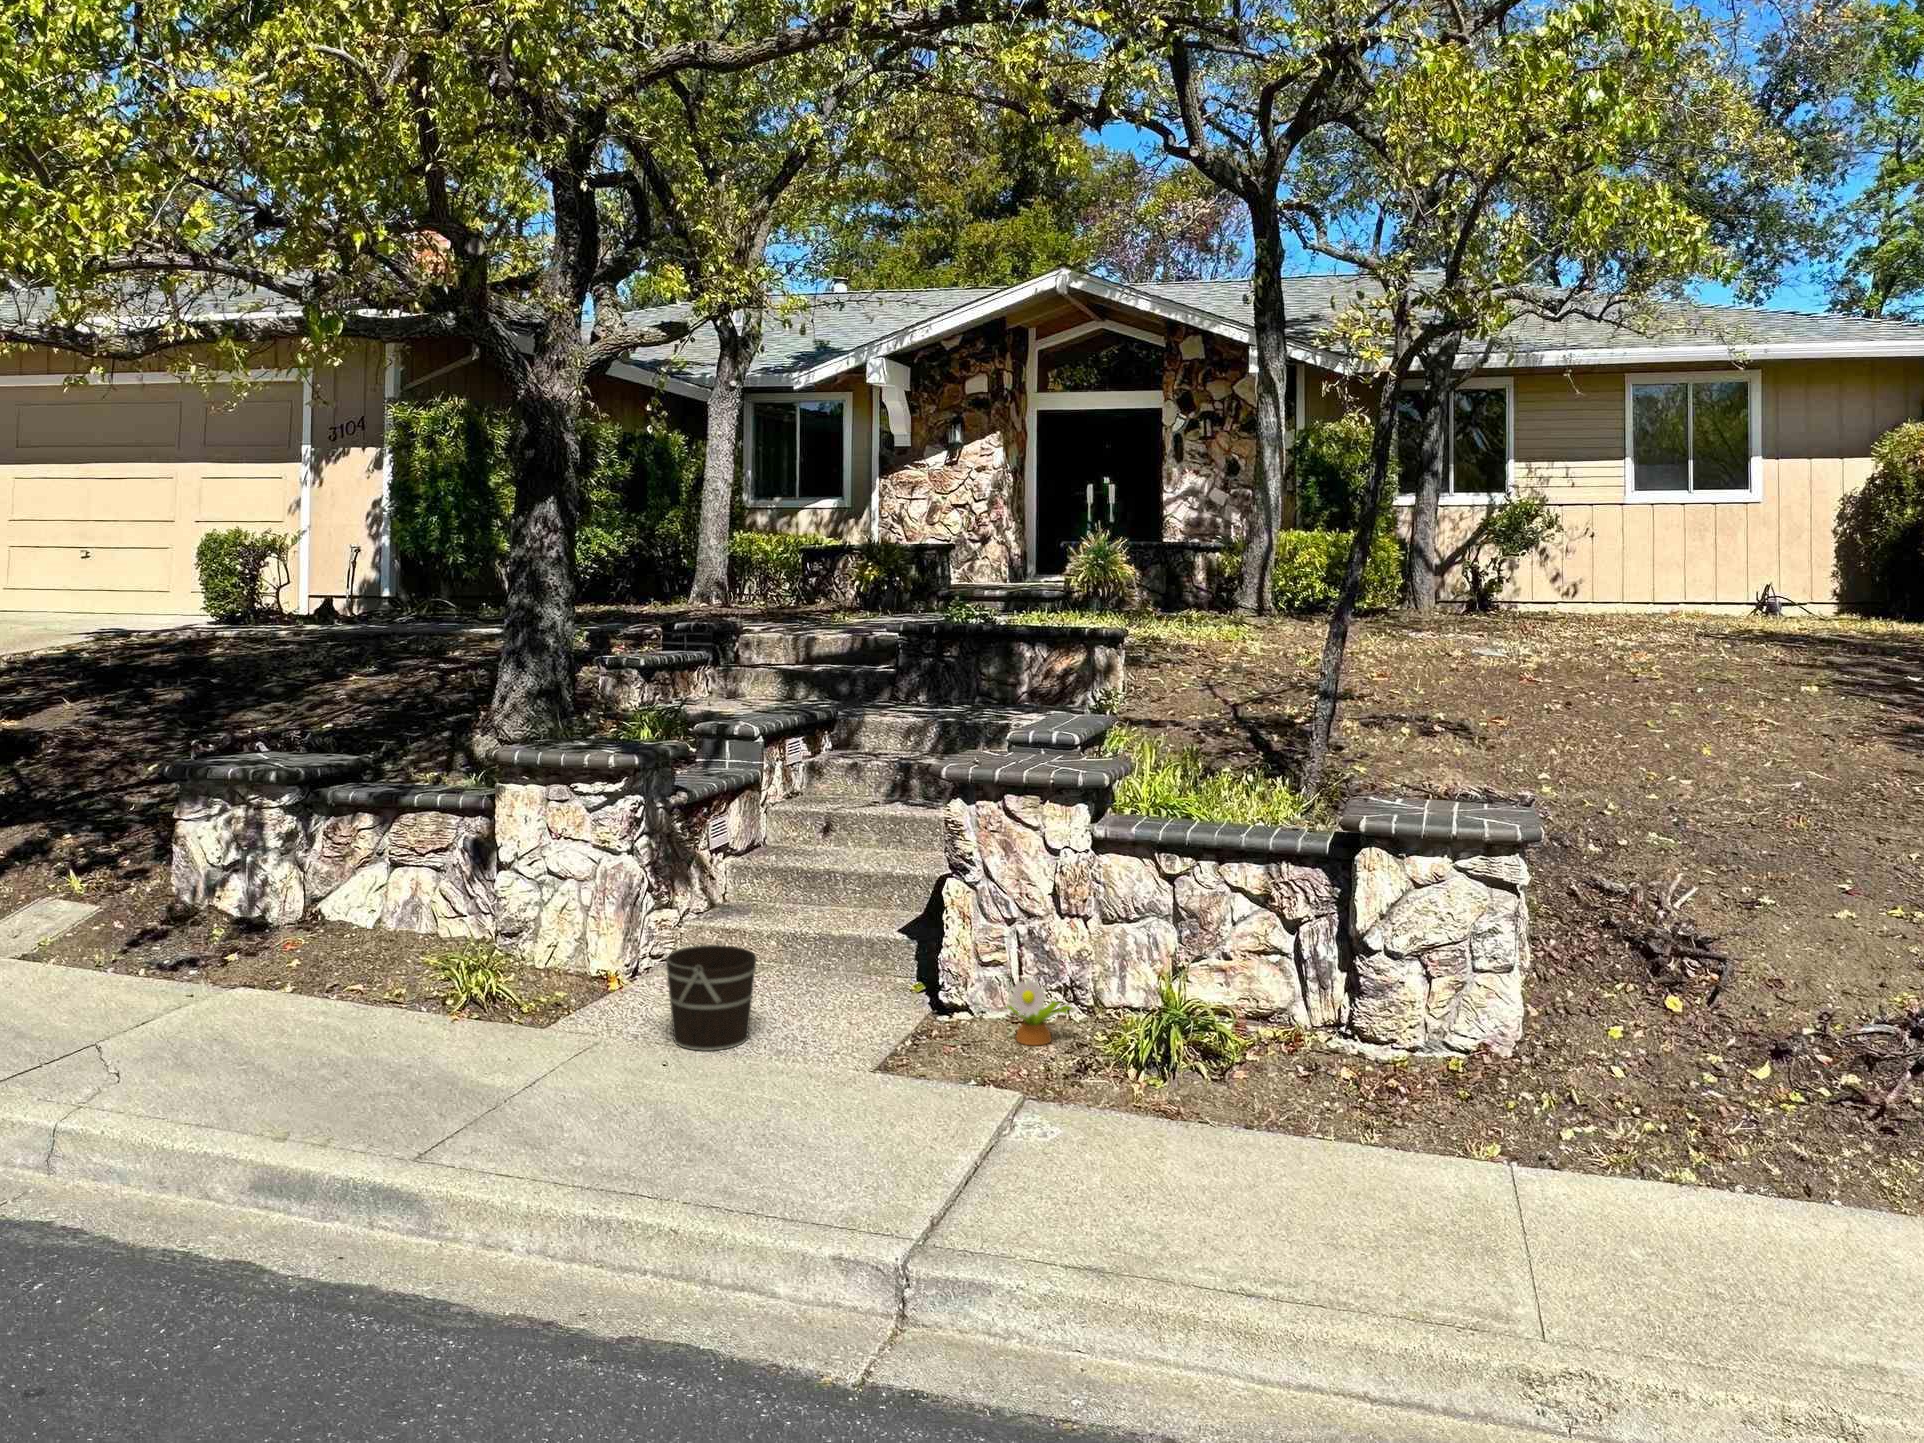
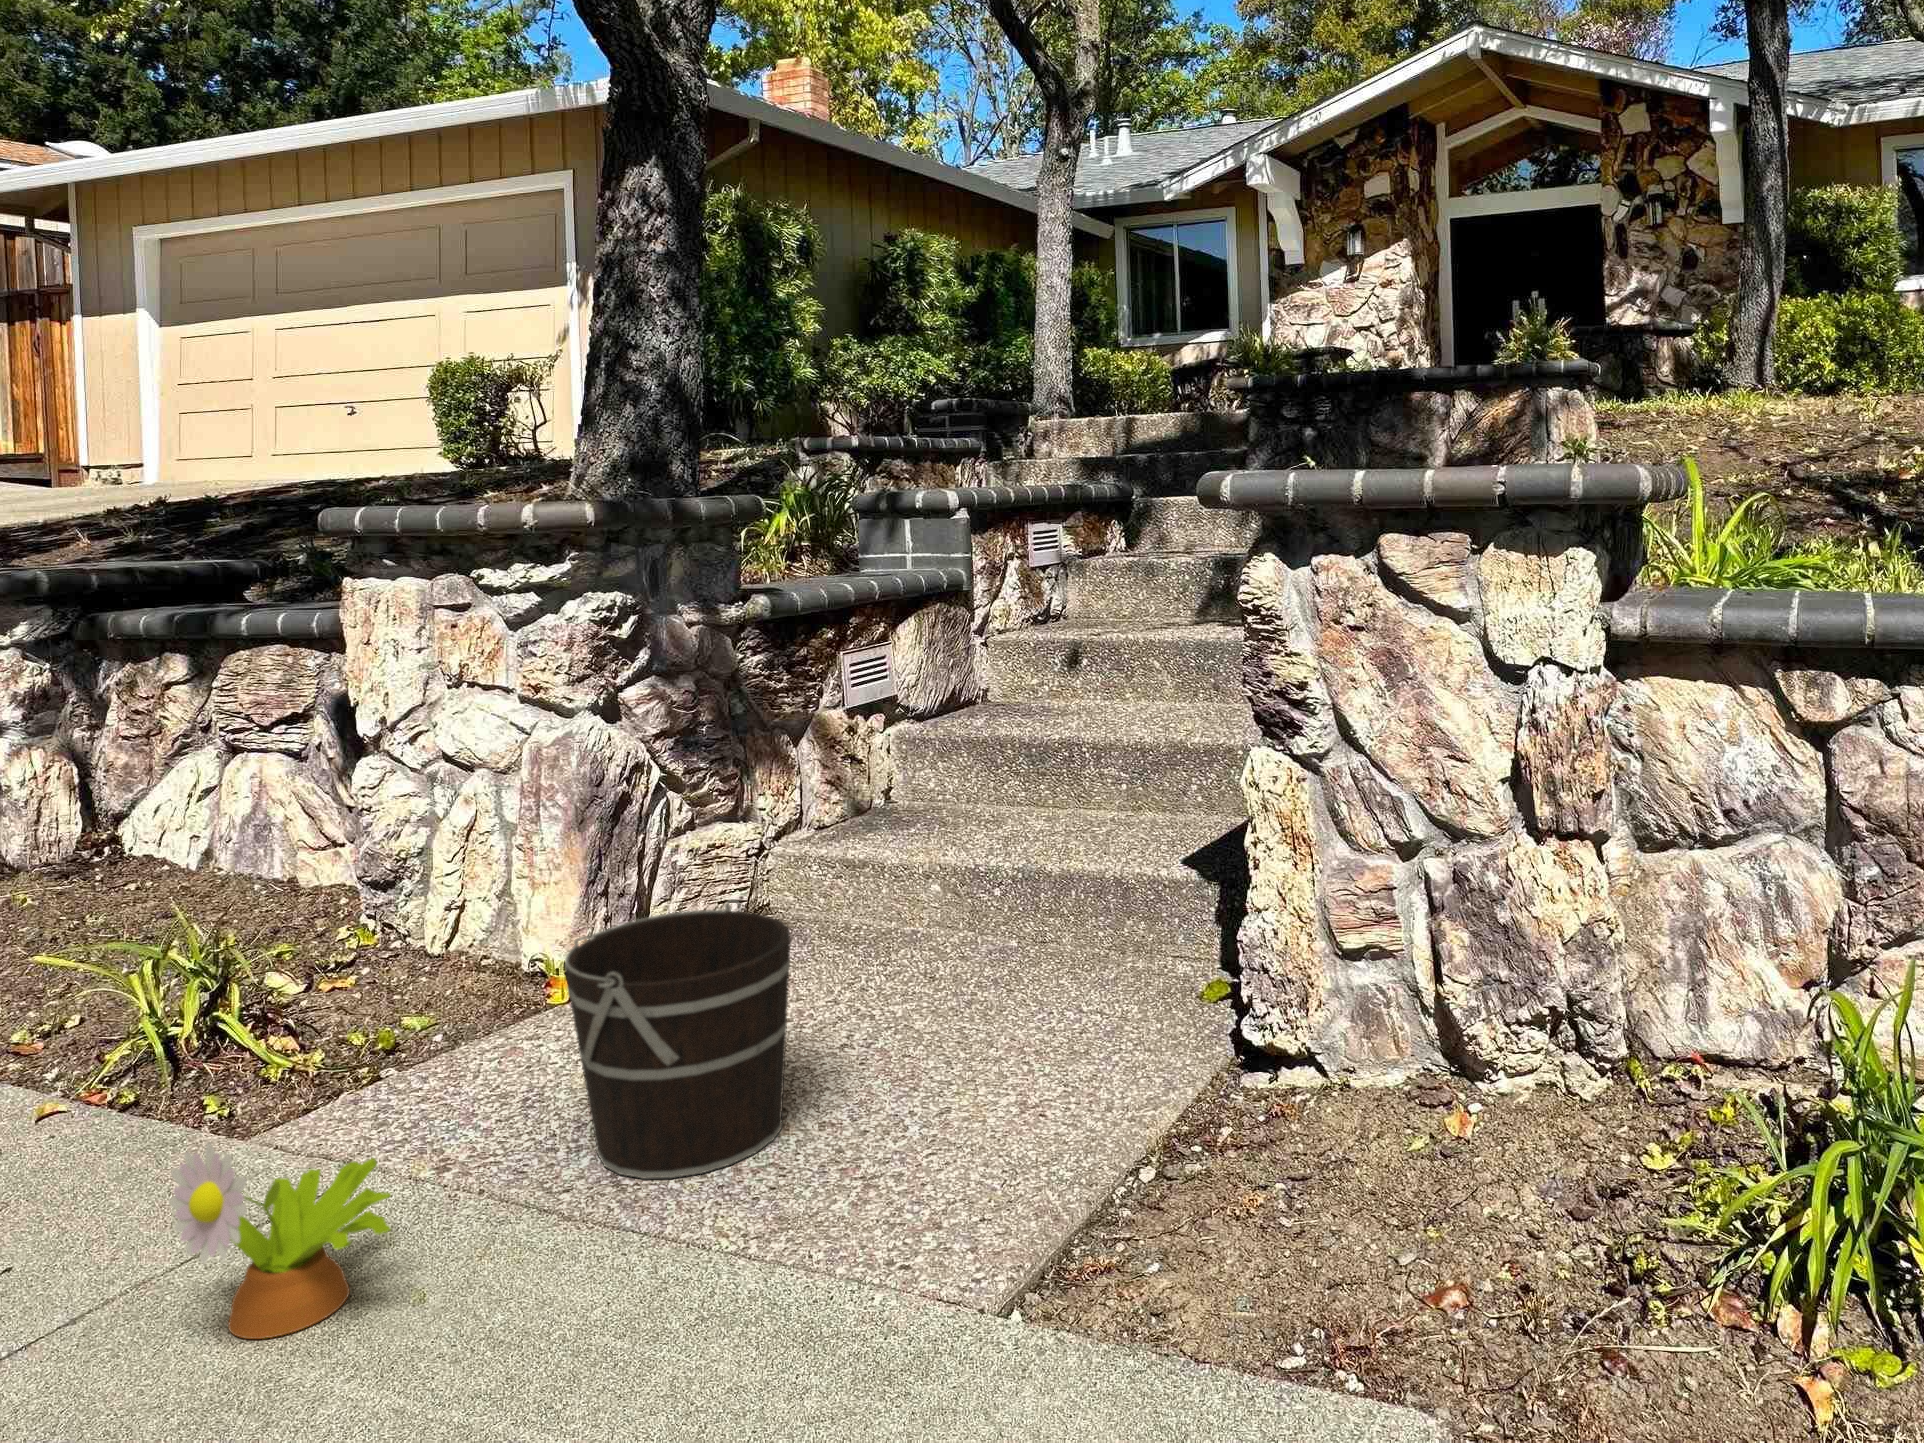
decorative plant: present [1004,978,1073,1045] -> present [169,1142,391,1339]

